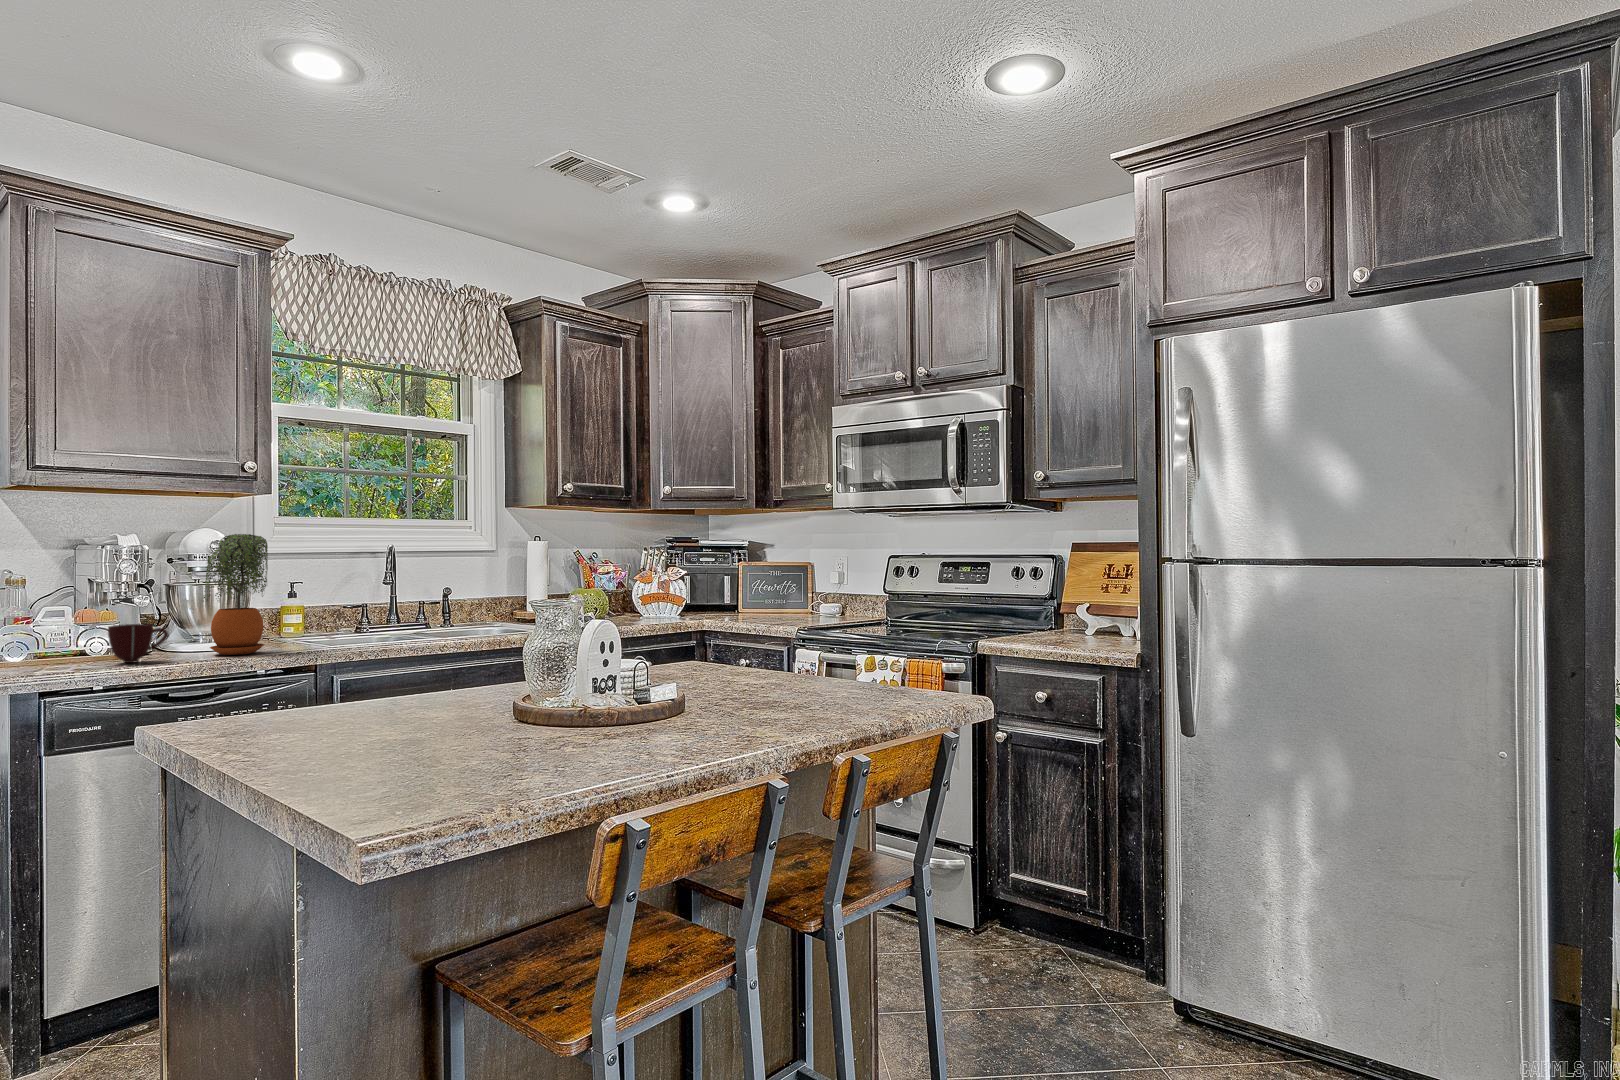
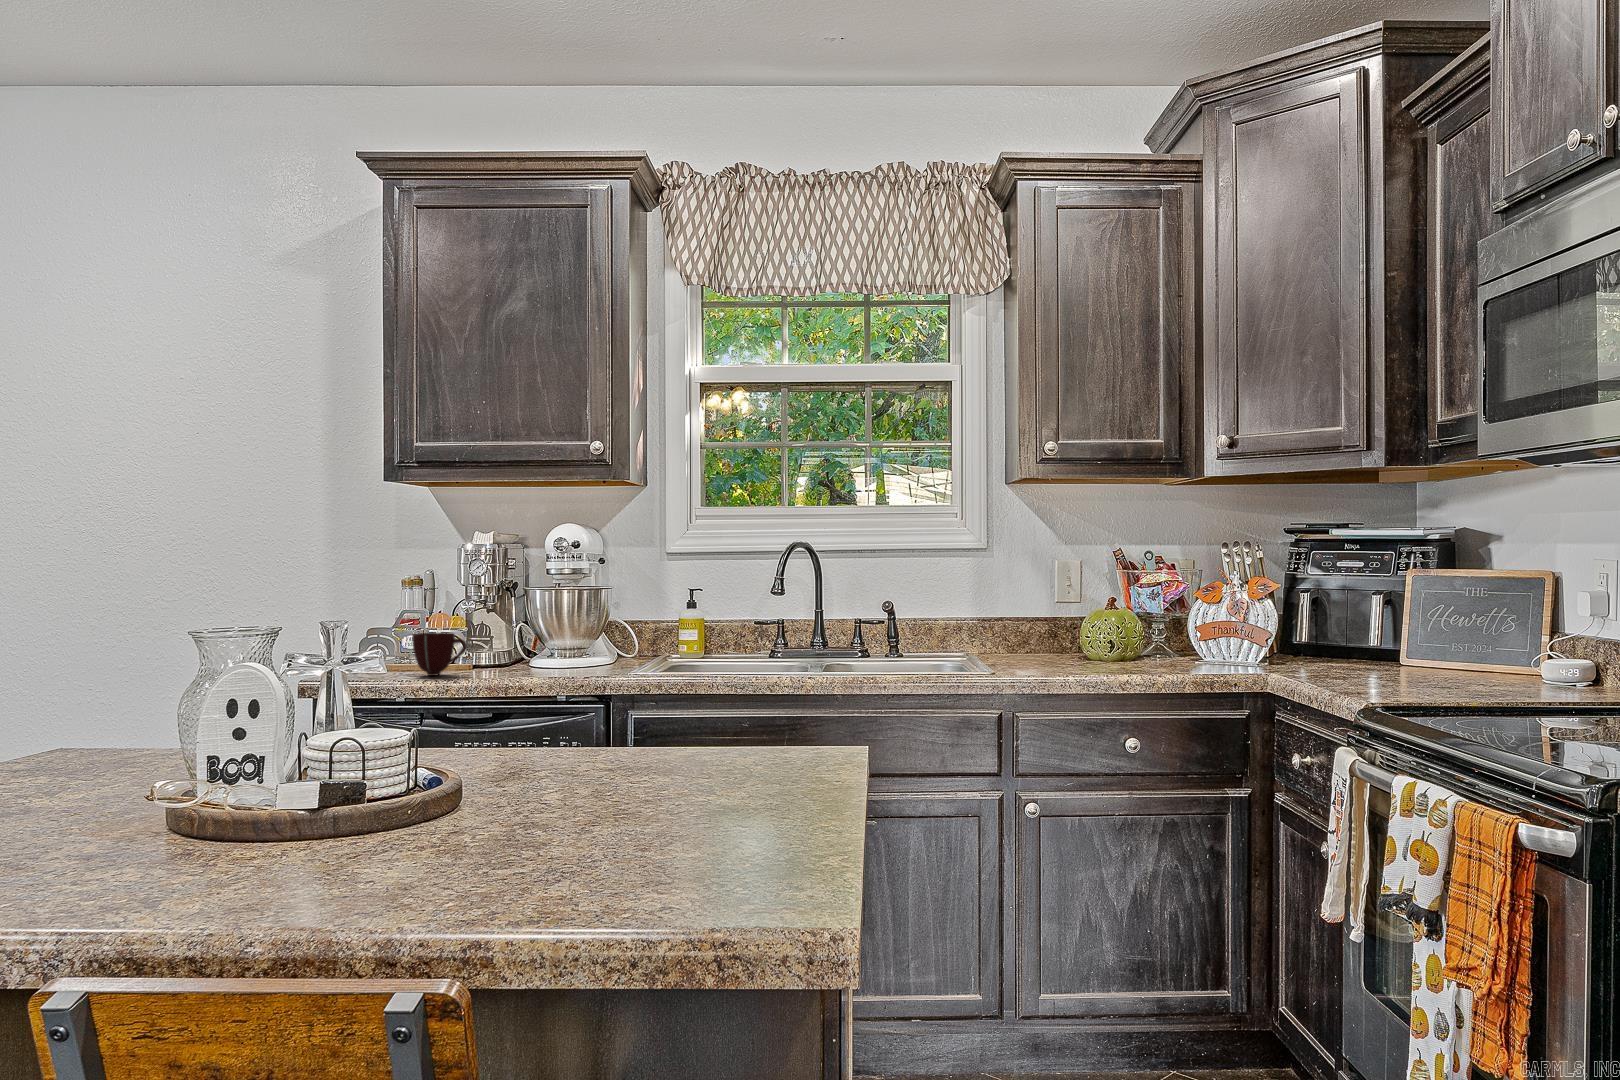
potted plant: present [203,534,268,655] -> none [507,530,586,675]

